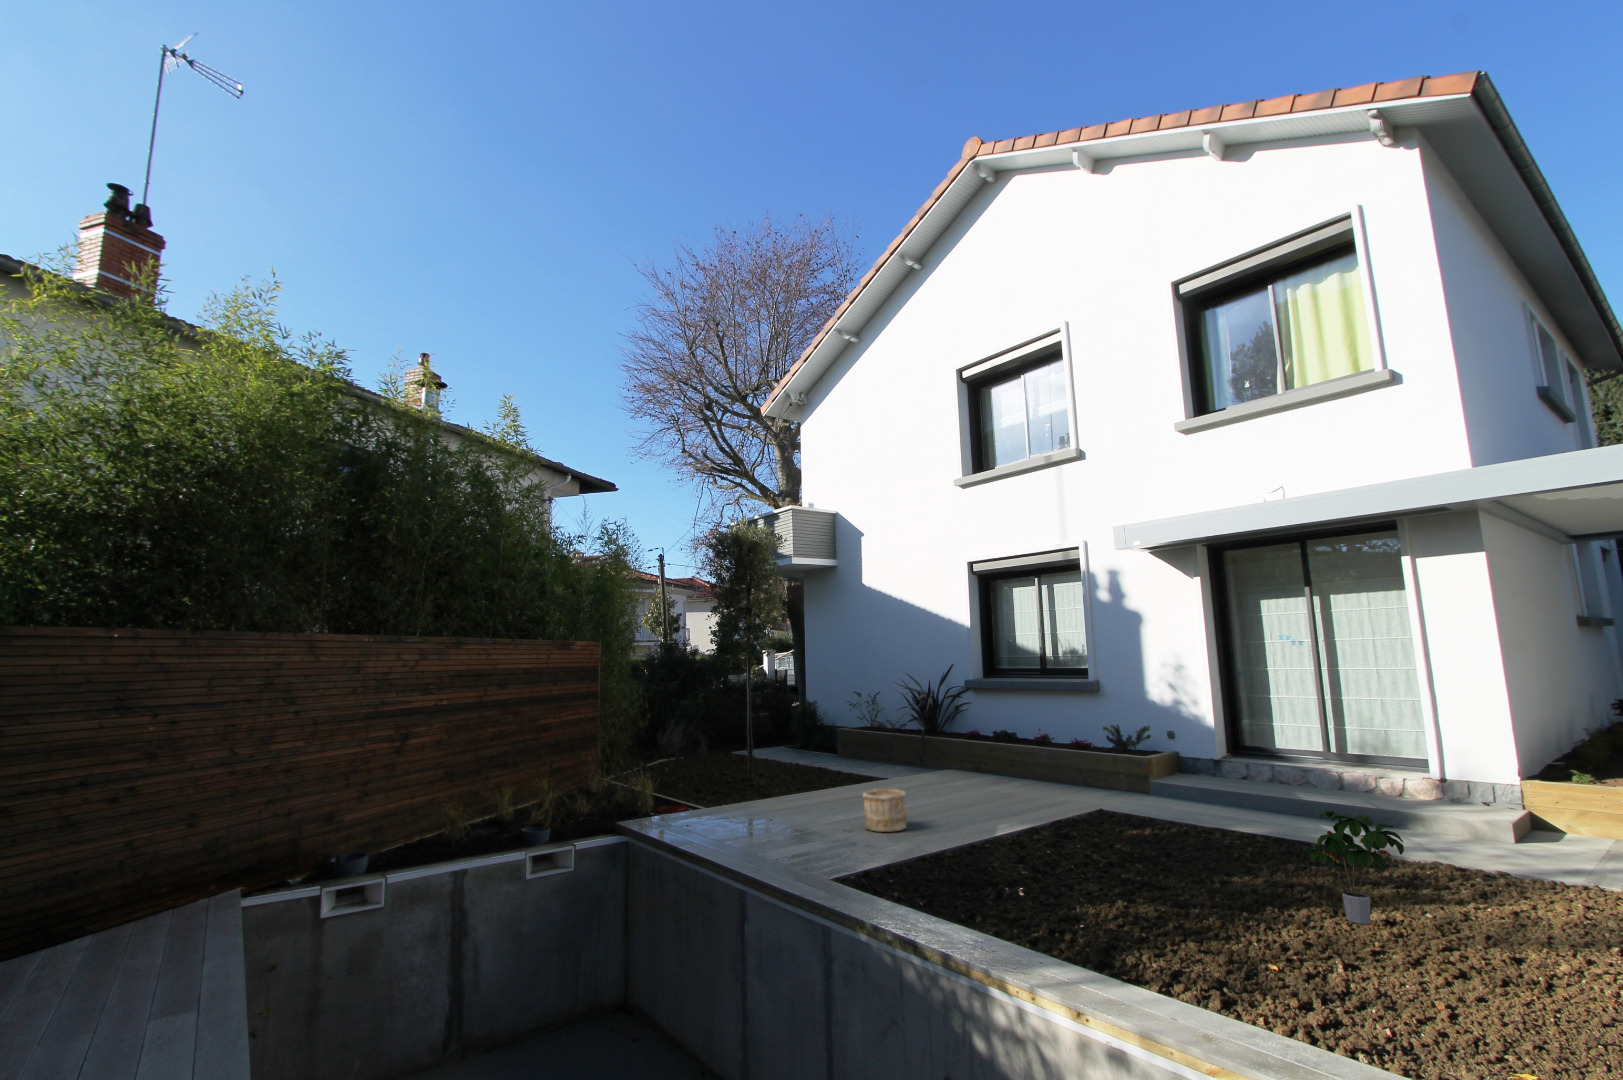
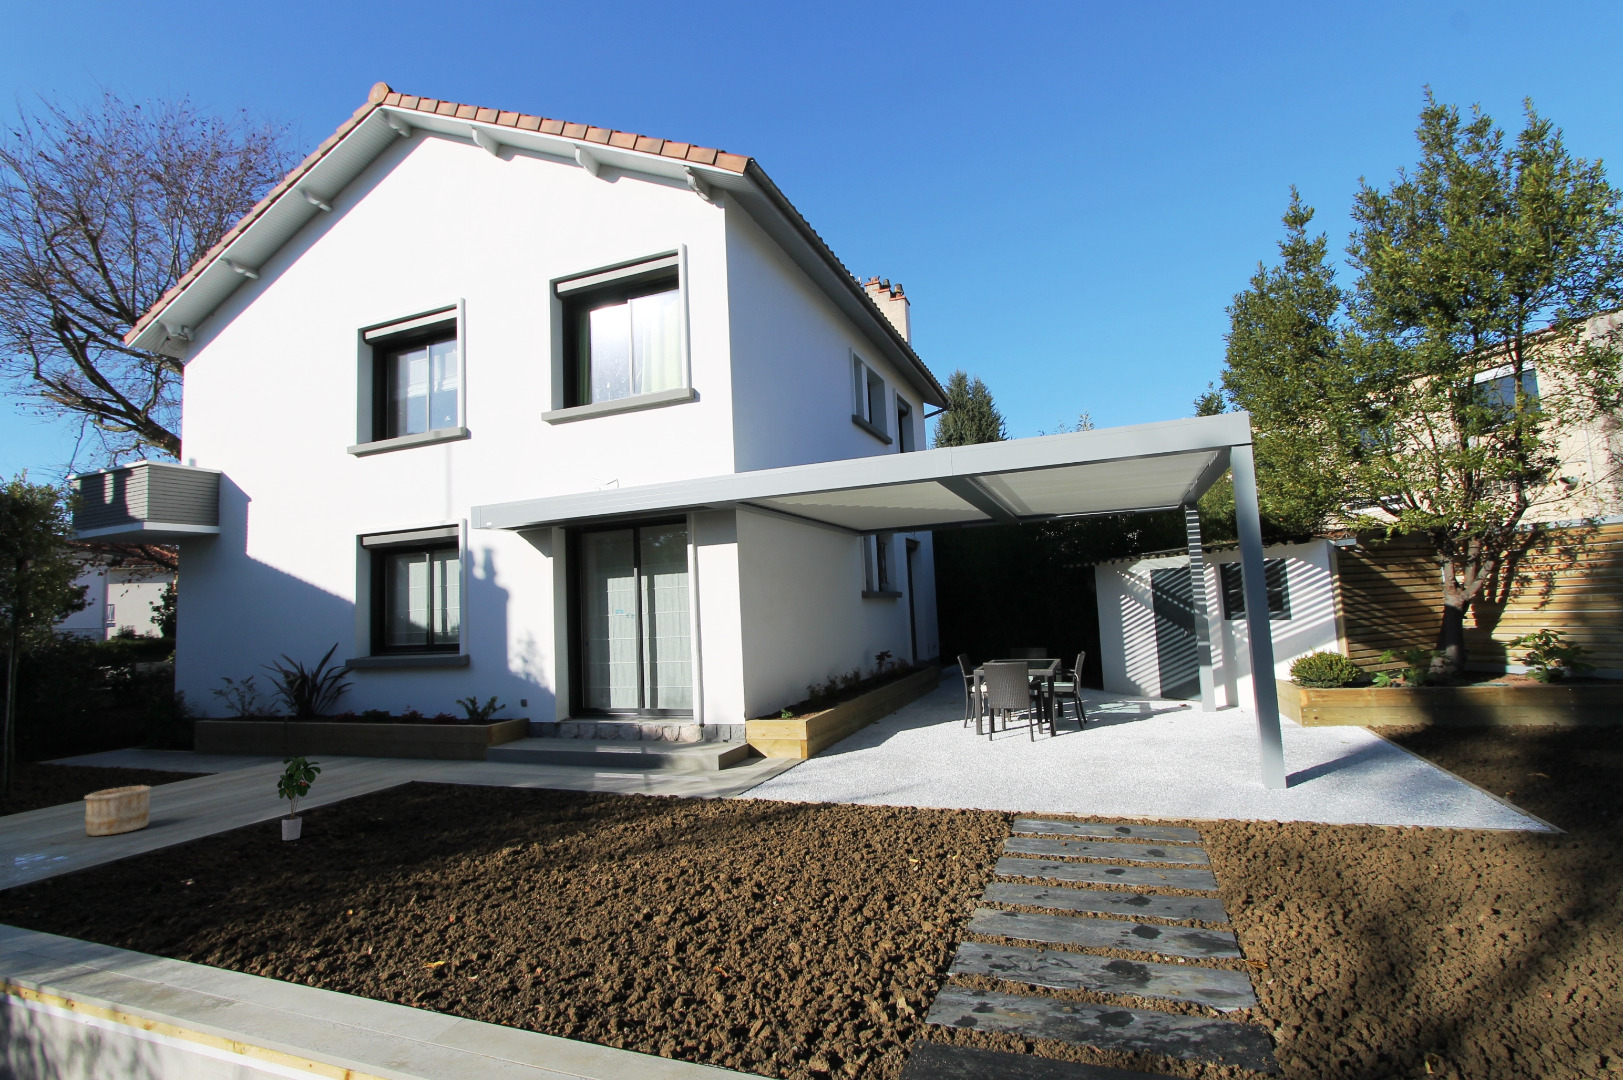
potted plant: present [1306,811,1404,924] -> present [277,756,321,840]

